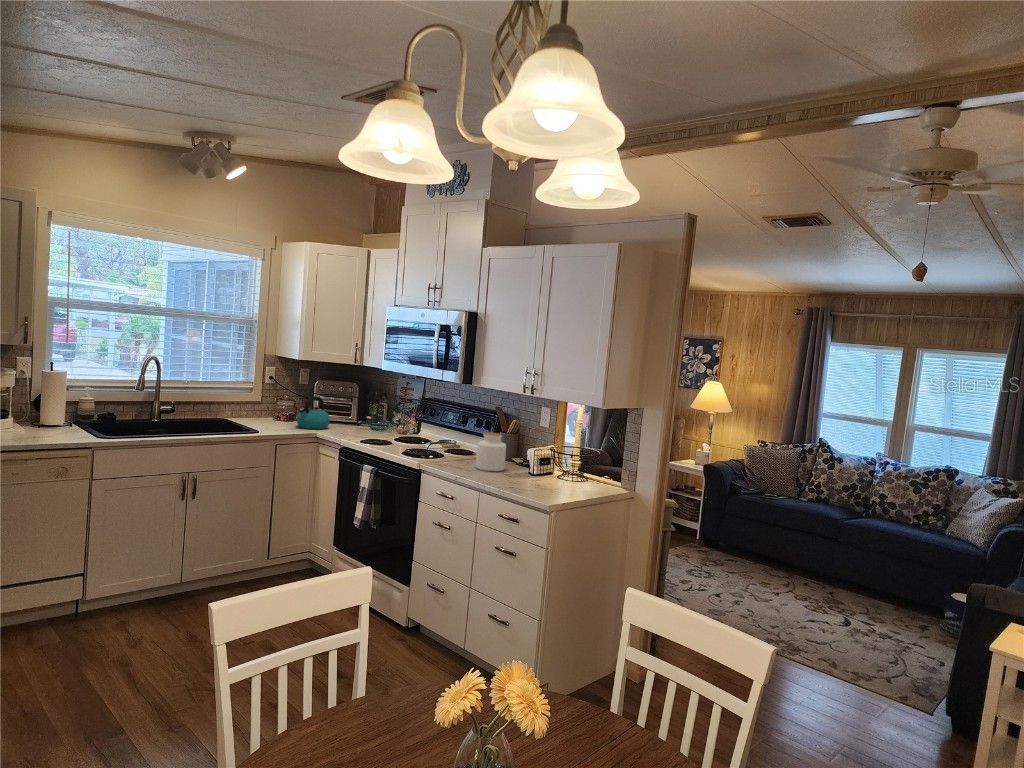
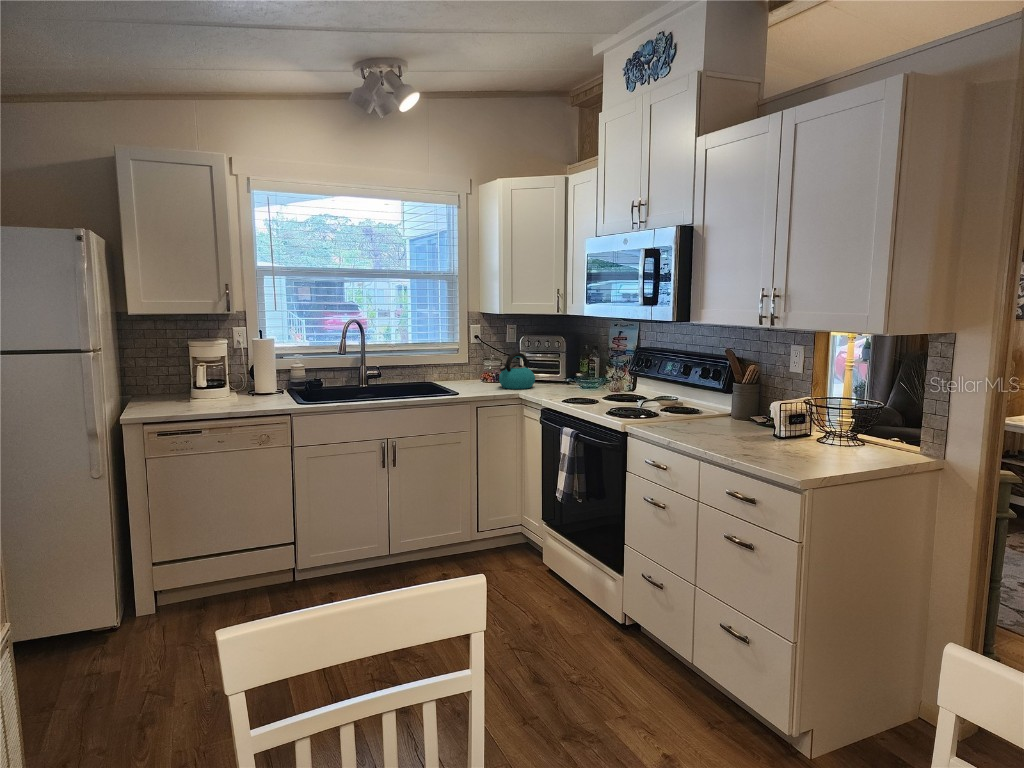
jar: present [476,433,506,471] -> none [699,382,740,433]

